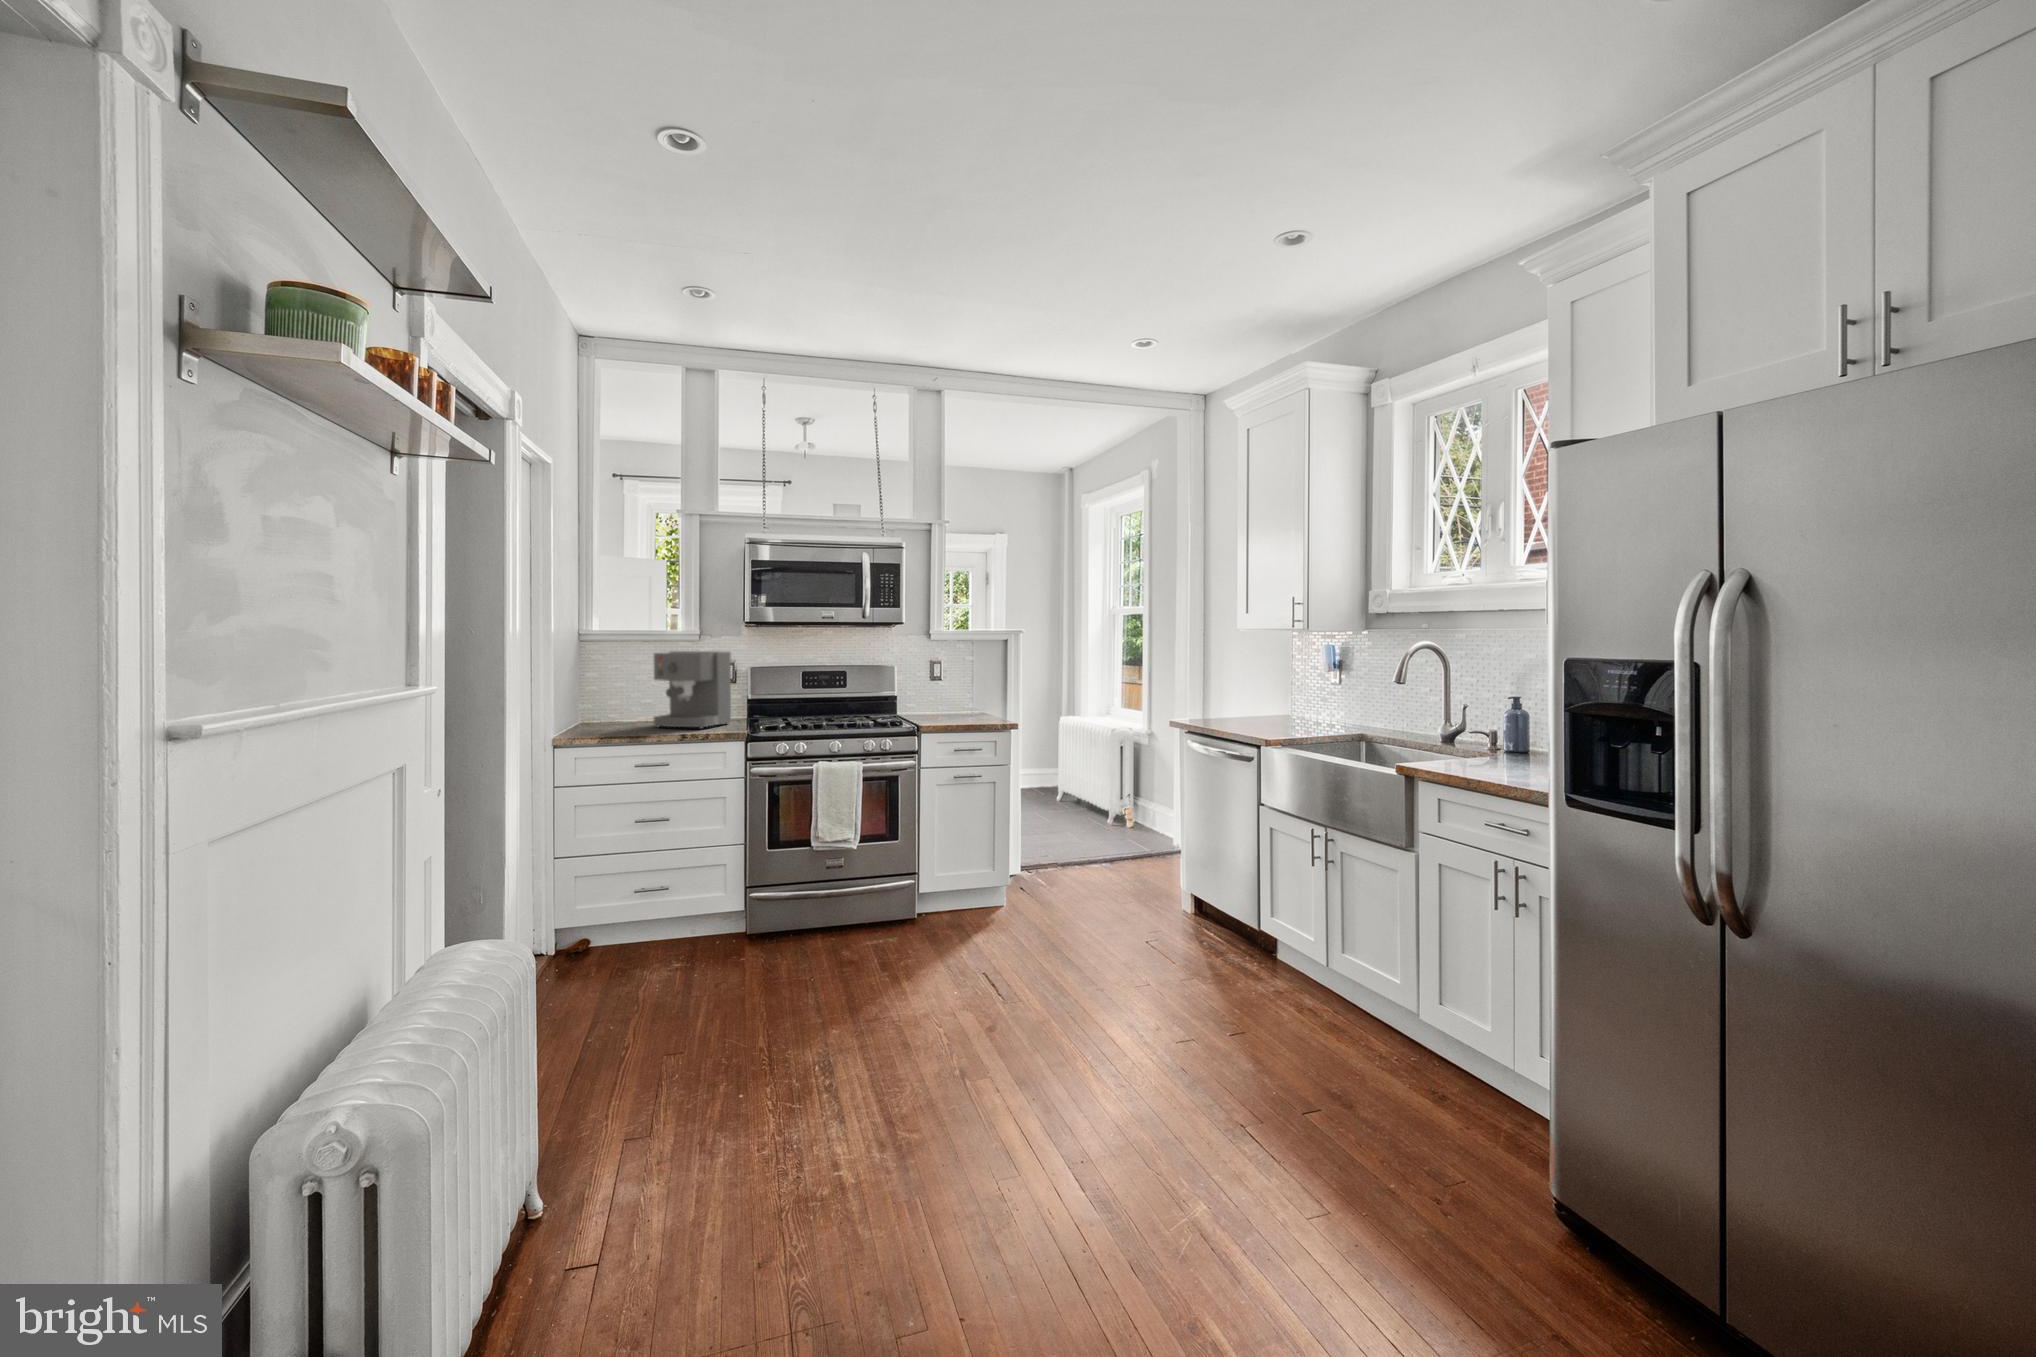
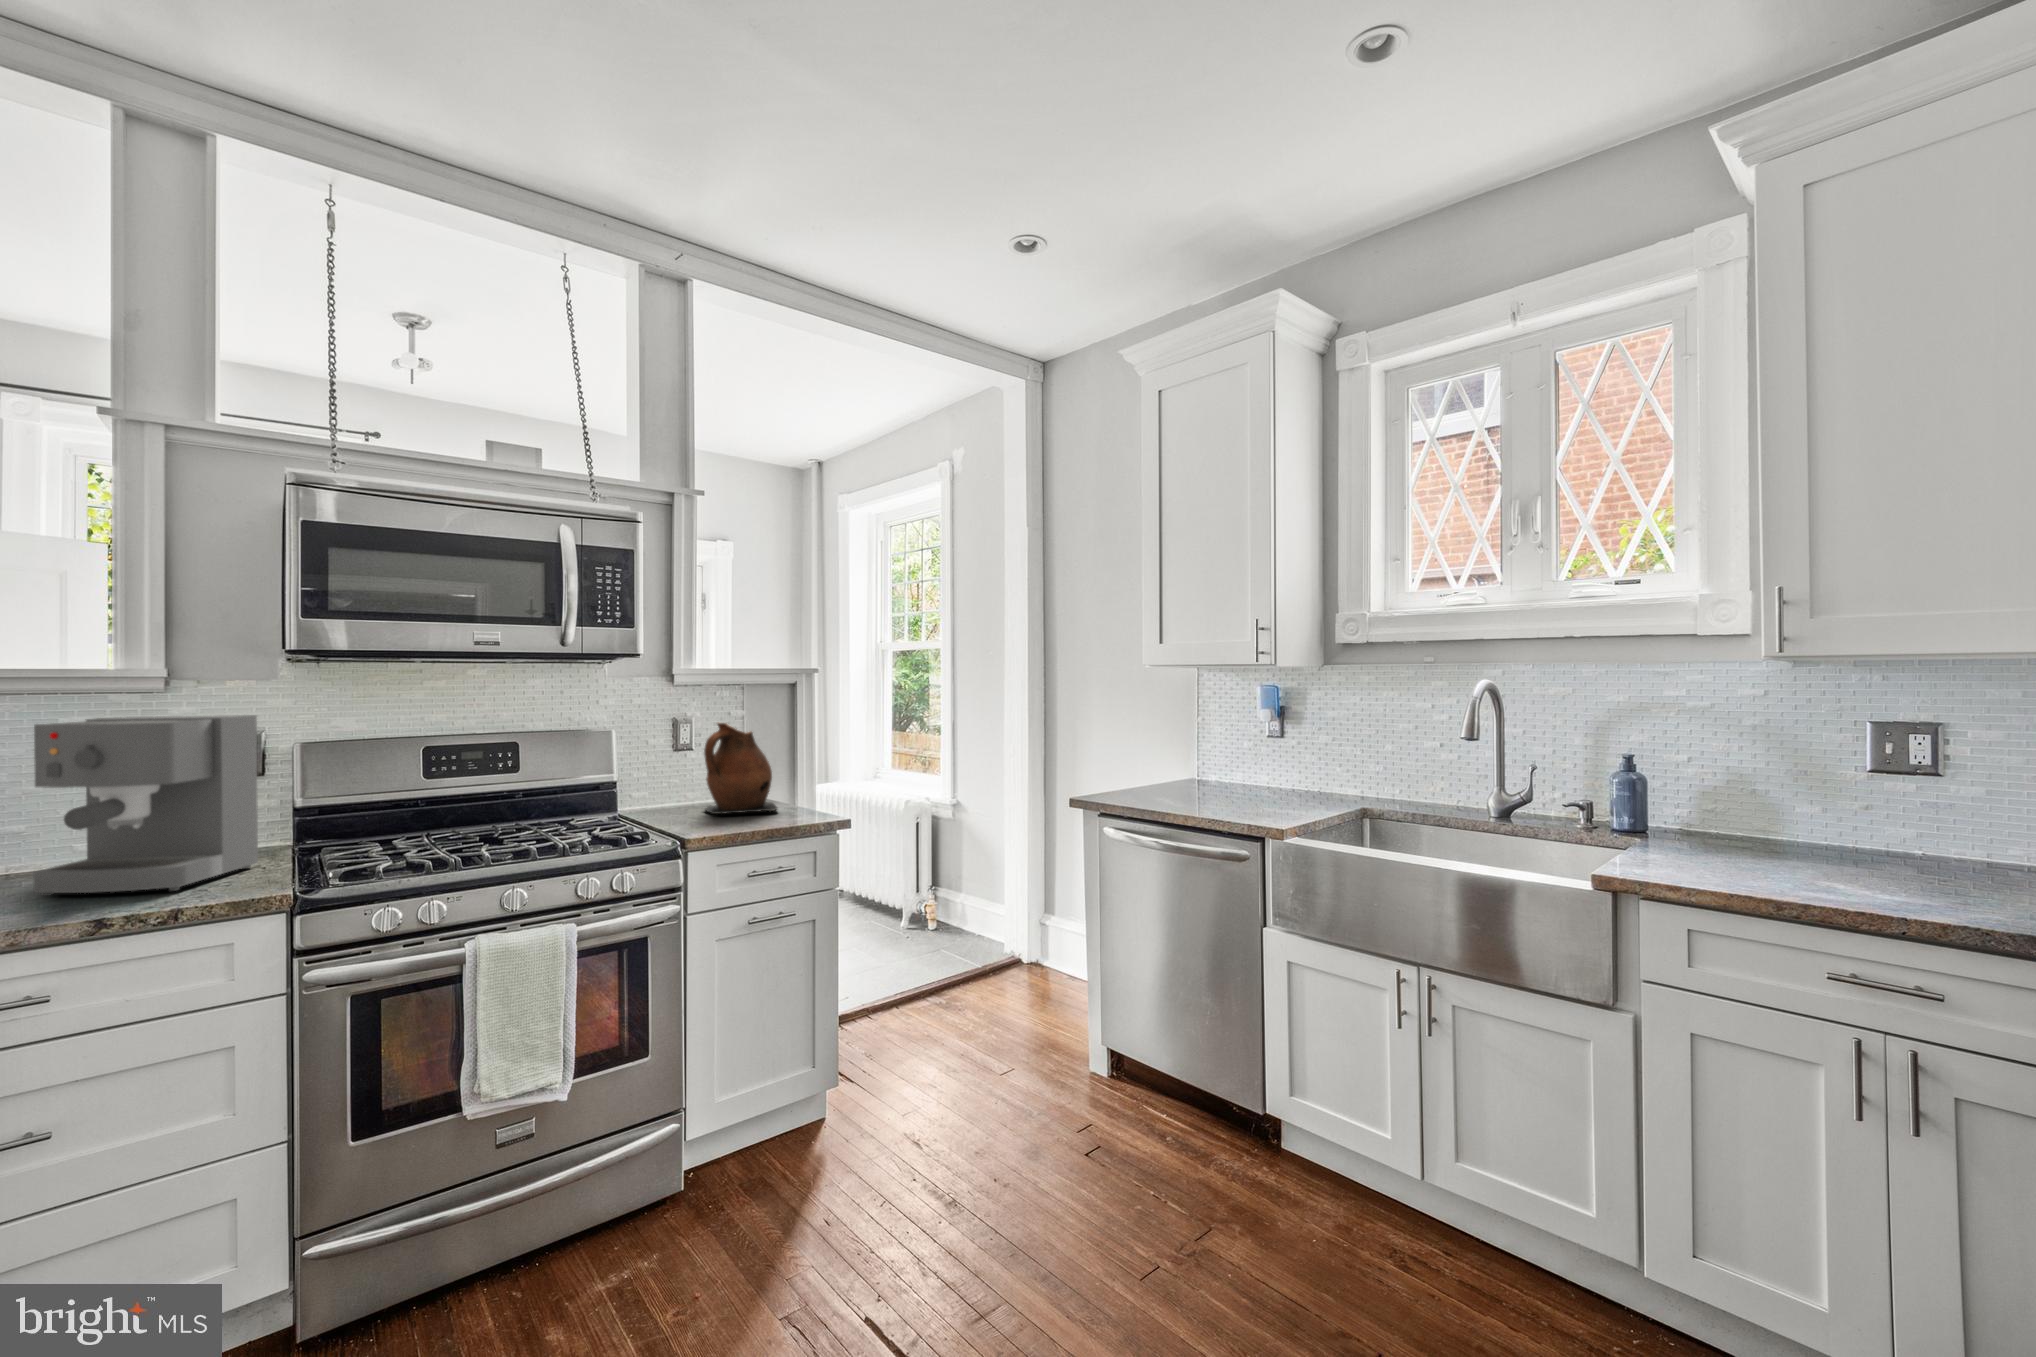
ceramic pitcher: none [943,663,986,718] -> present [704,723,777,814]

